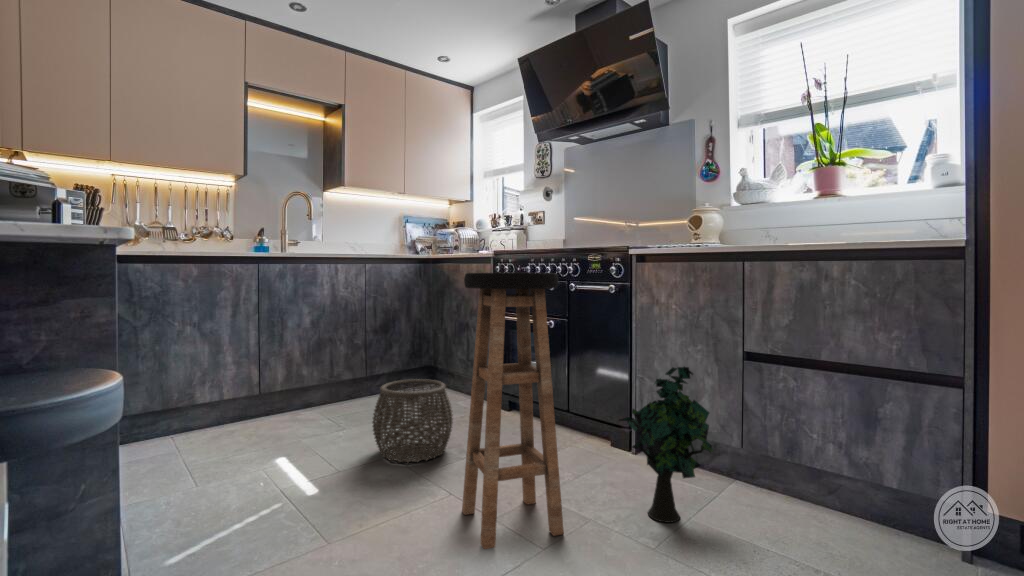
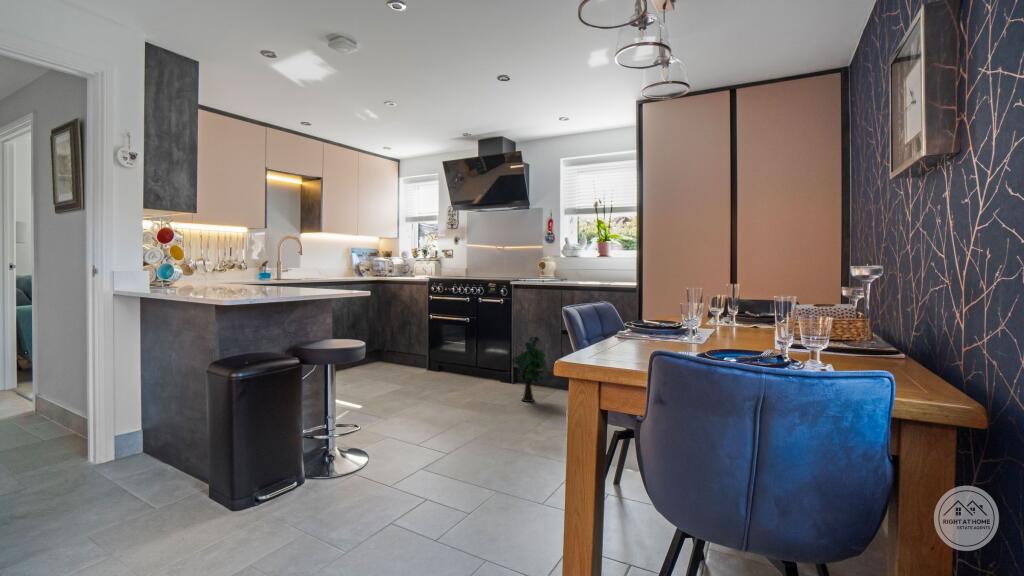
bar stool: present [462,273,564,549] -> none [441,297,489,412]
woven basket: present [372,379,453,463] -> none [378,352,421,394]

